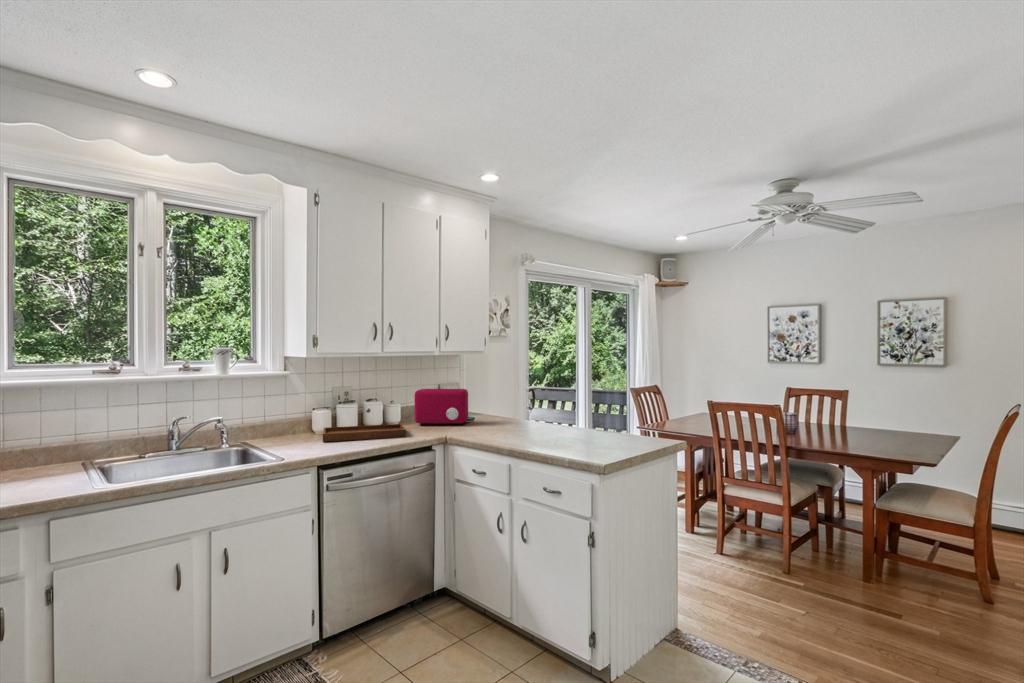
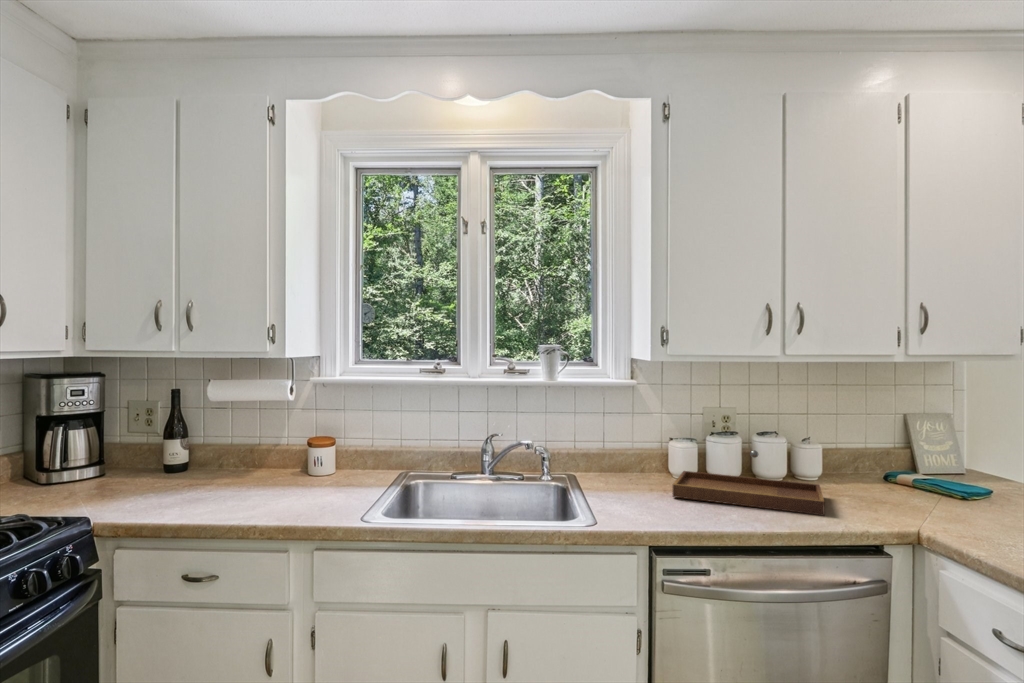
toaster: present [414,389,468,425] -> none [849,423,975,505]

